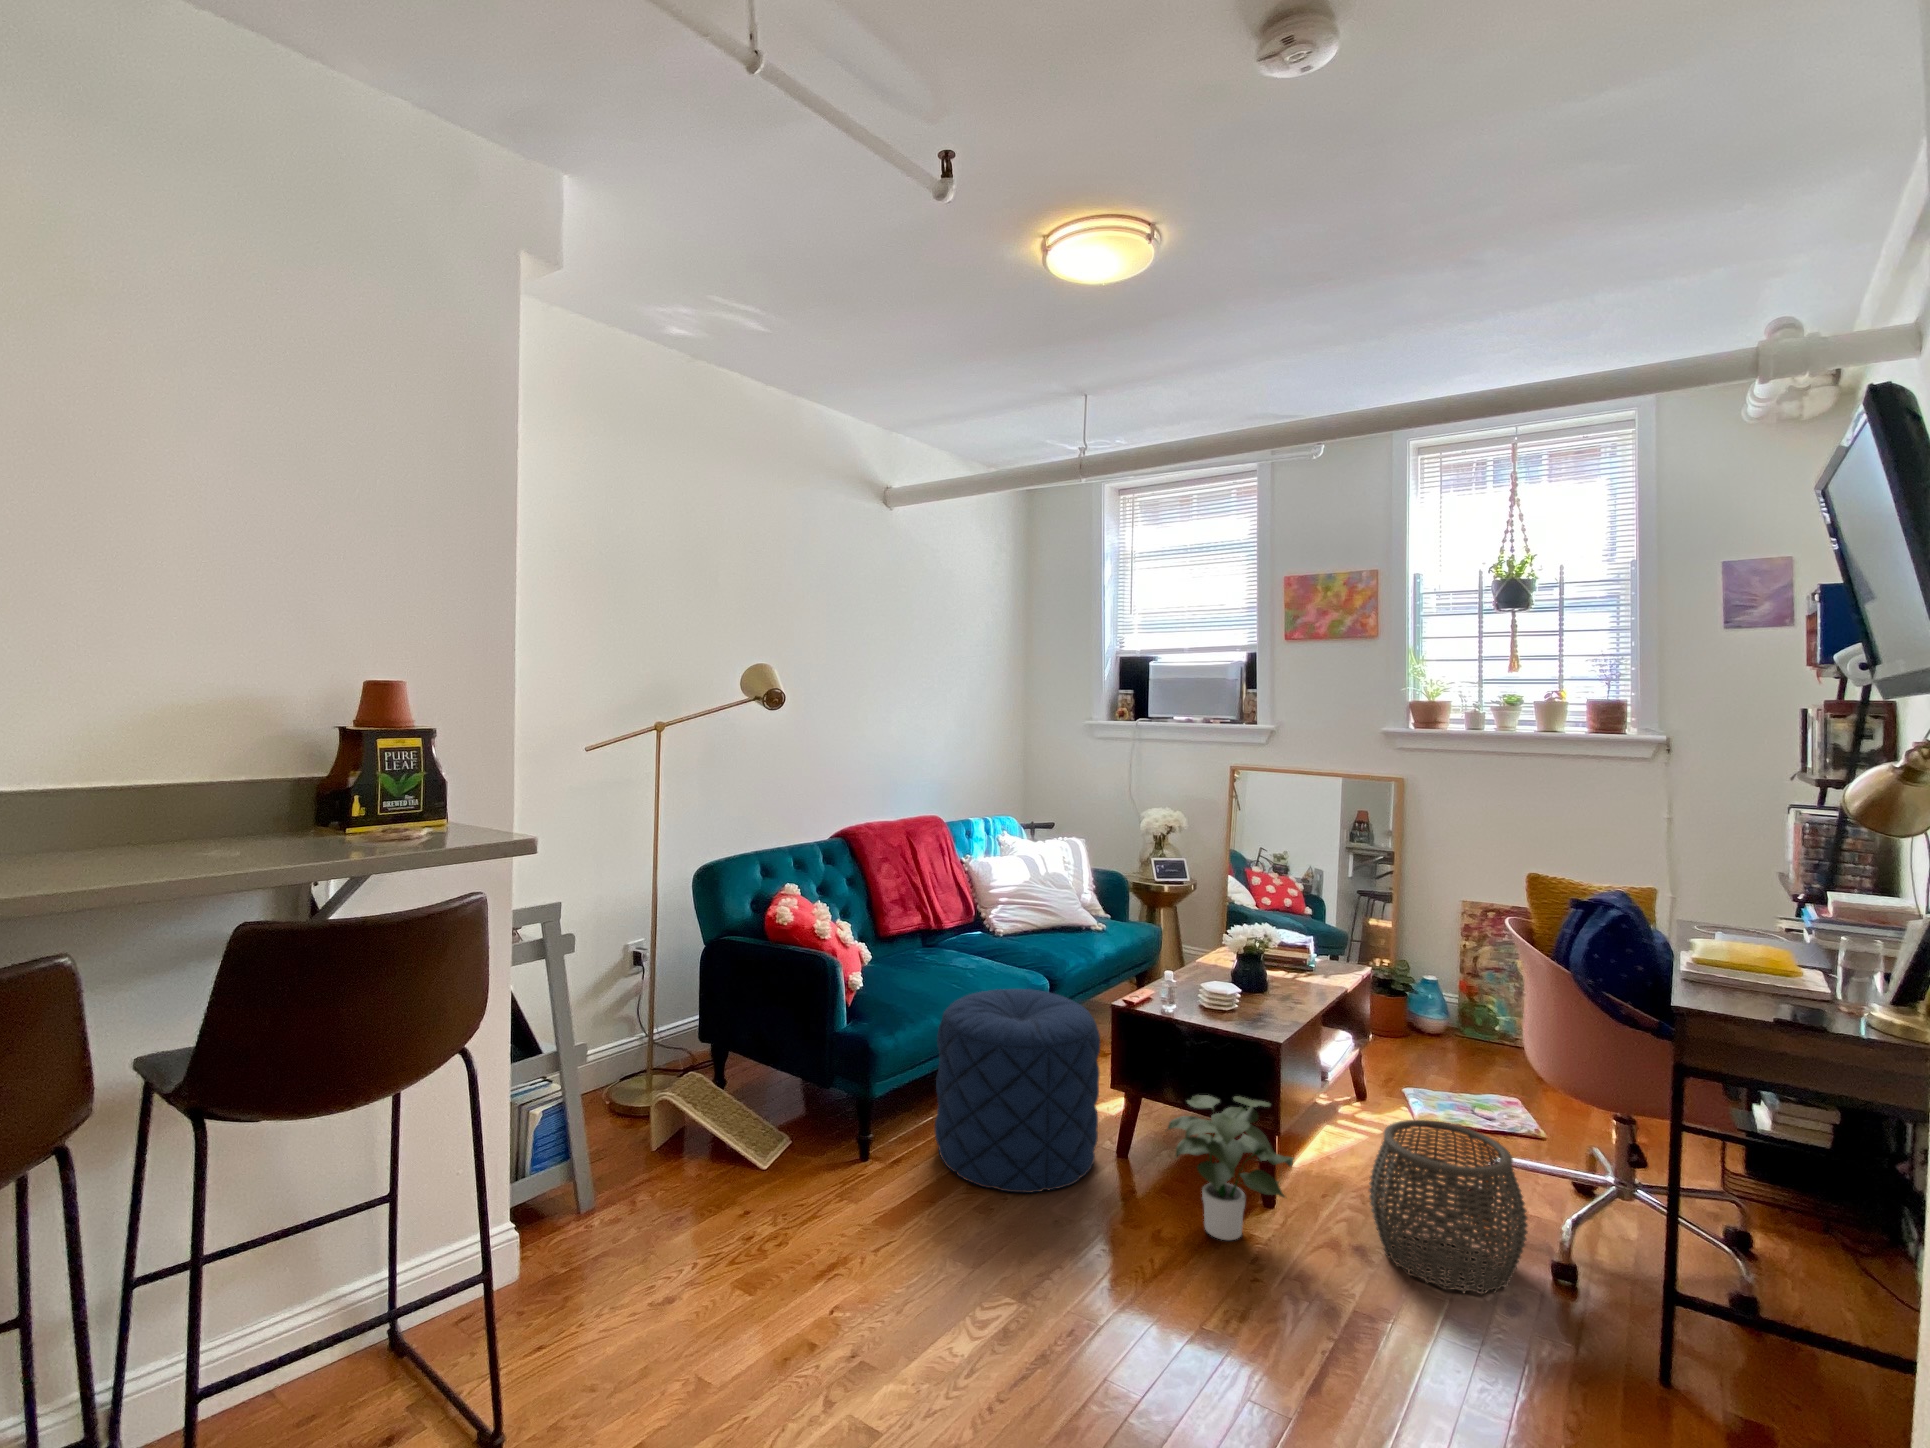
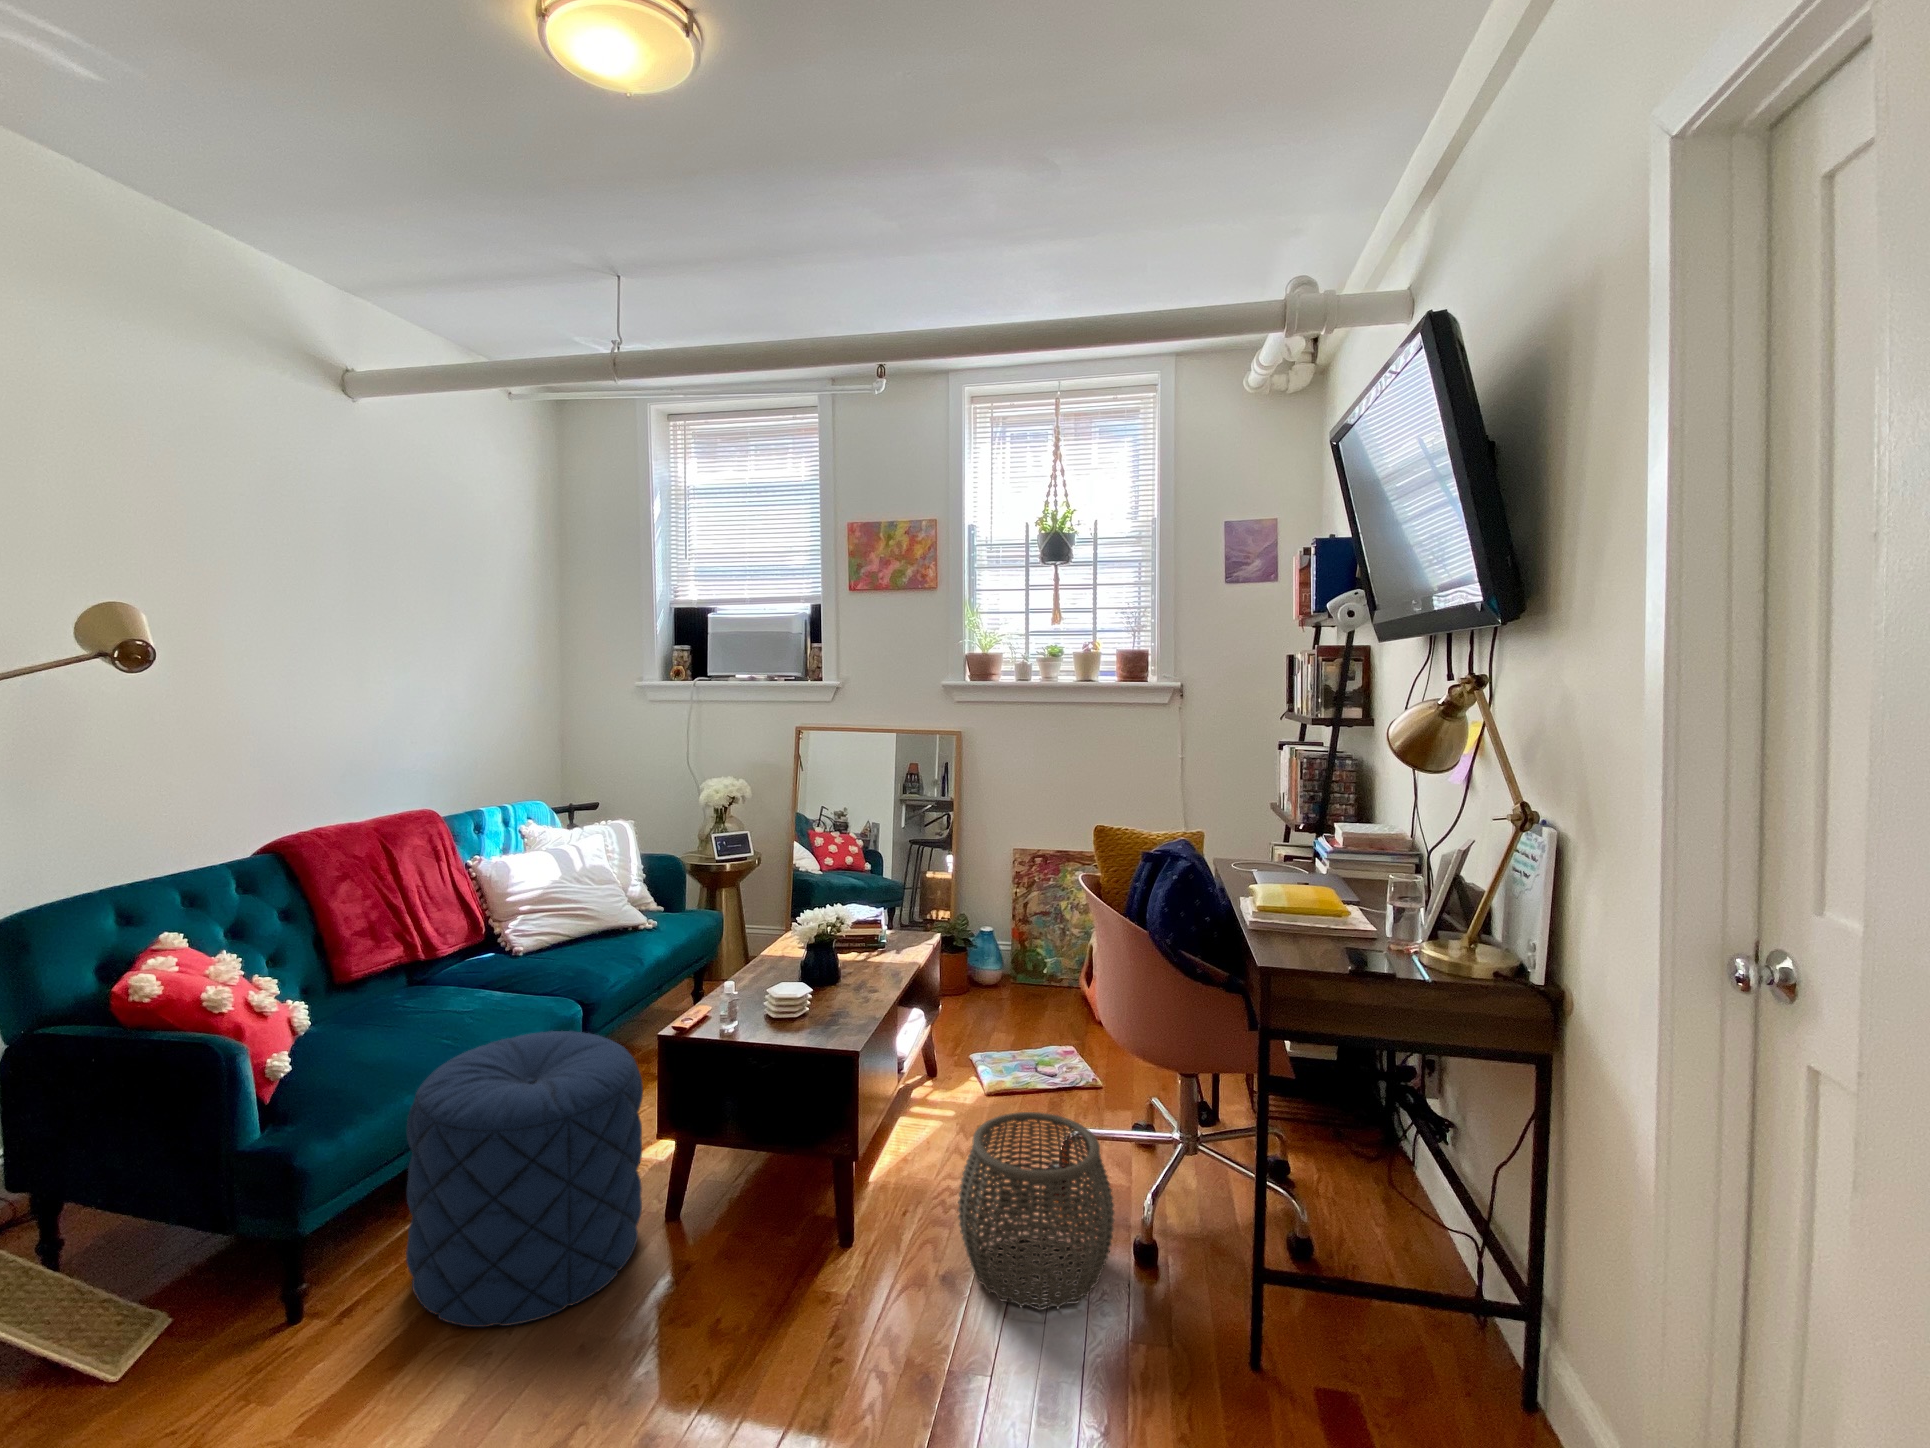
potted plant: present [1168,1095,1294,1240] -> none [724,1133,878,1316]

